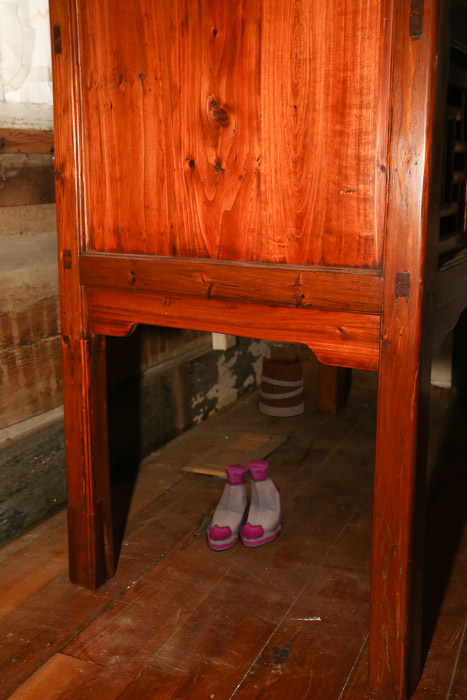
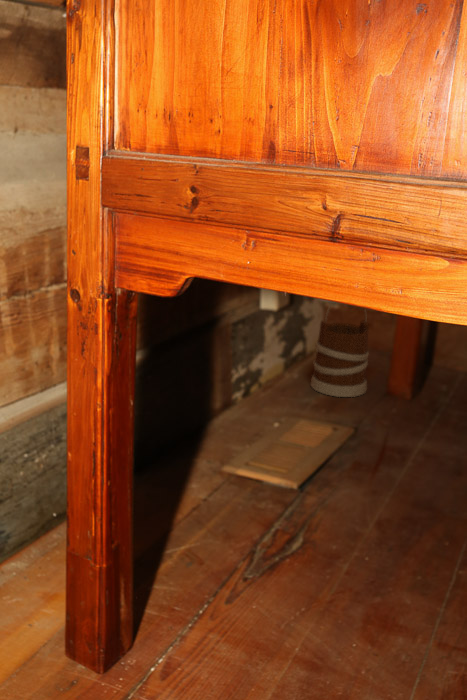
boots: present [207,459,283,550] -> none [265,479,372,611]

